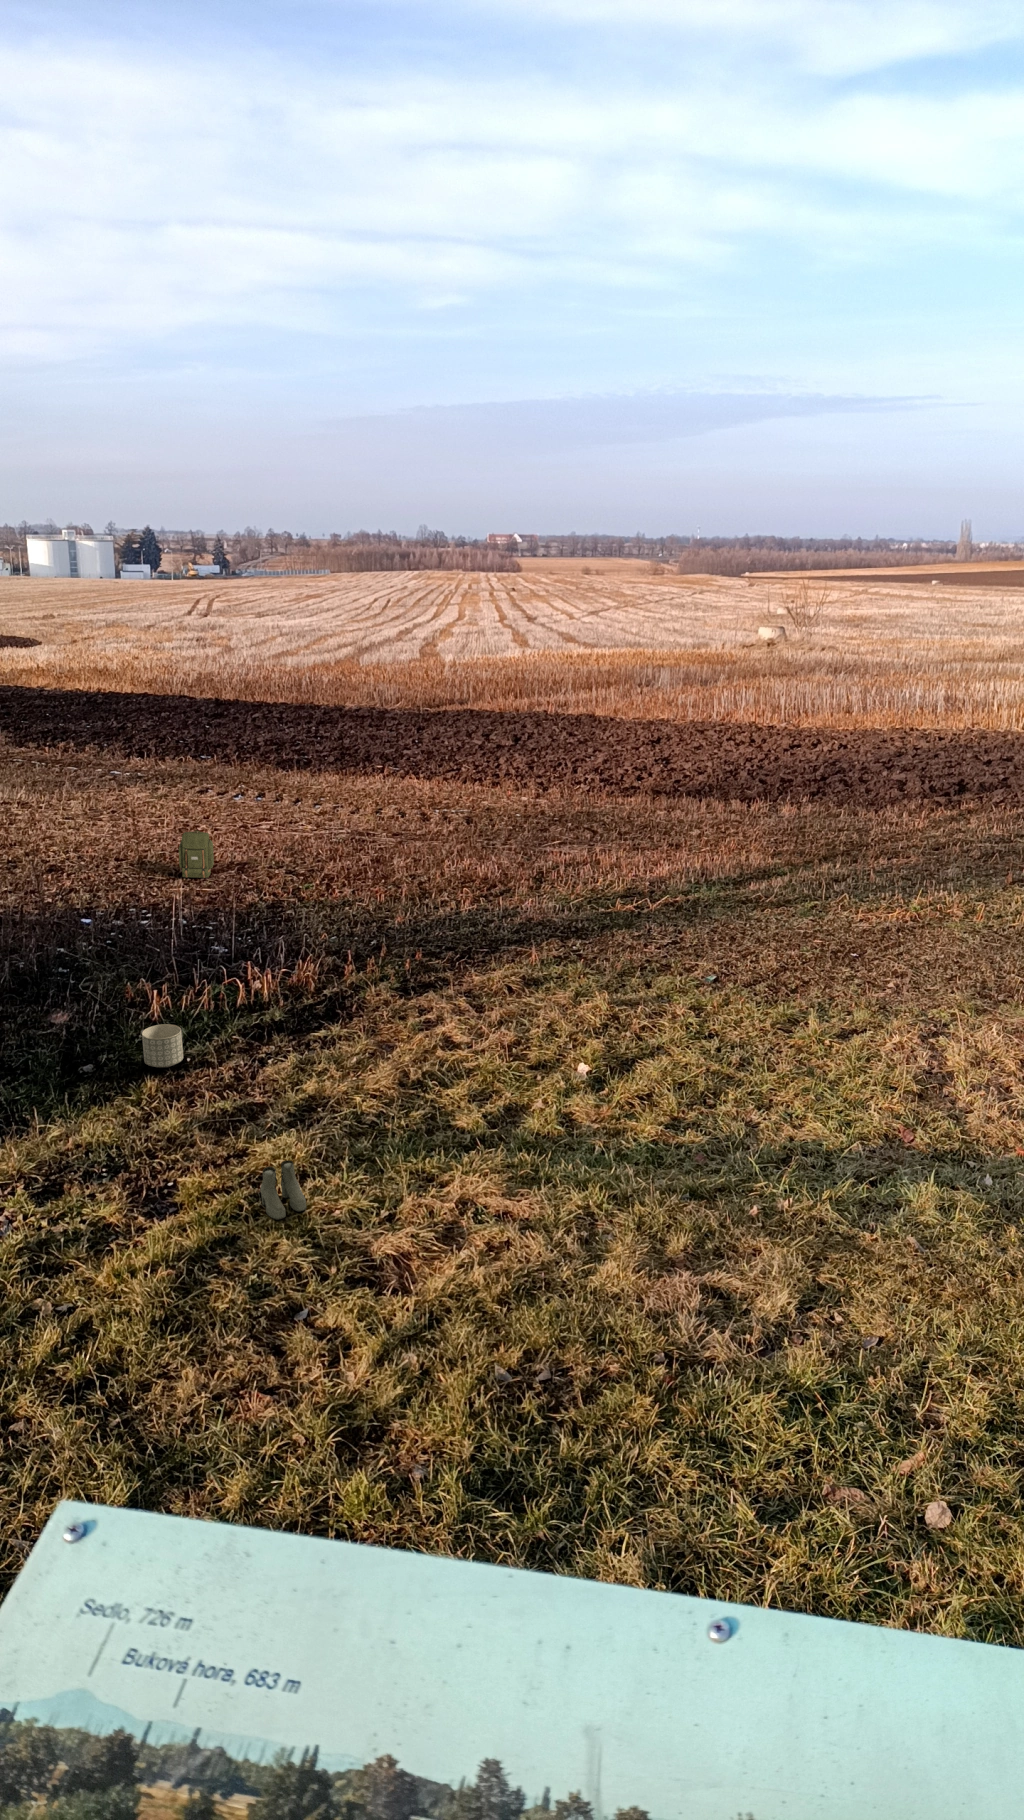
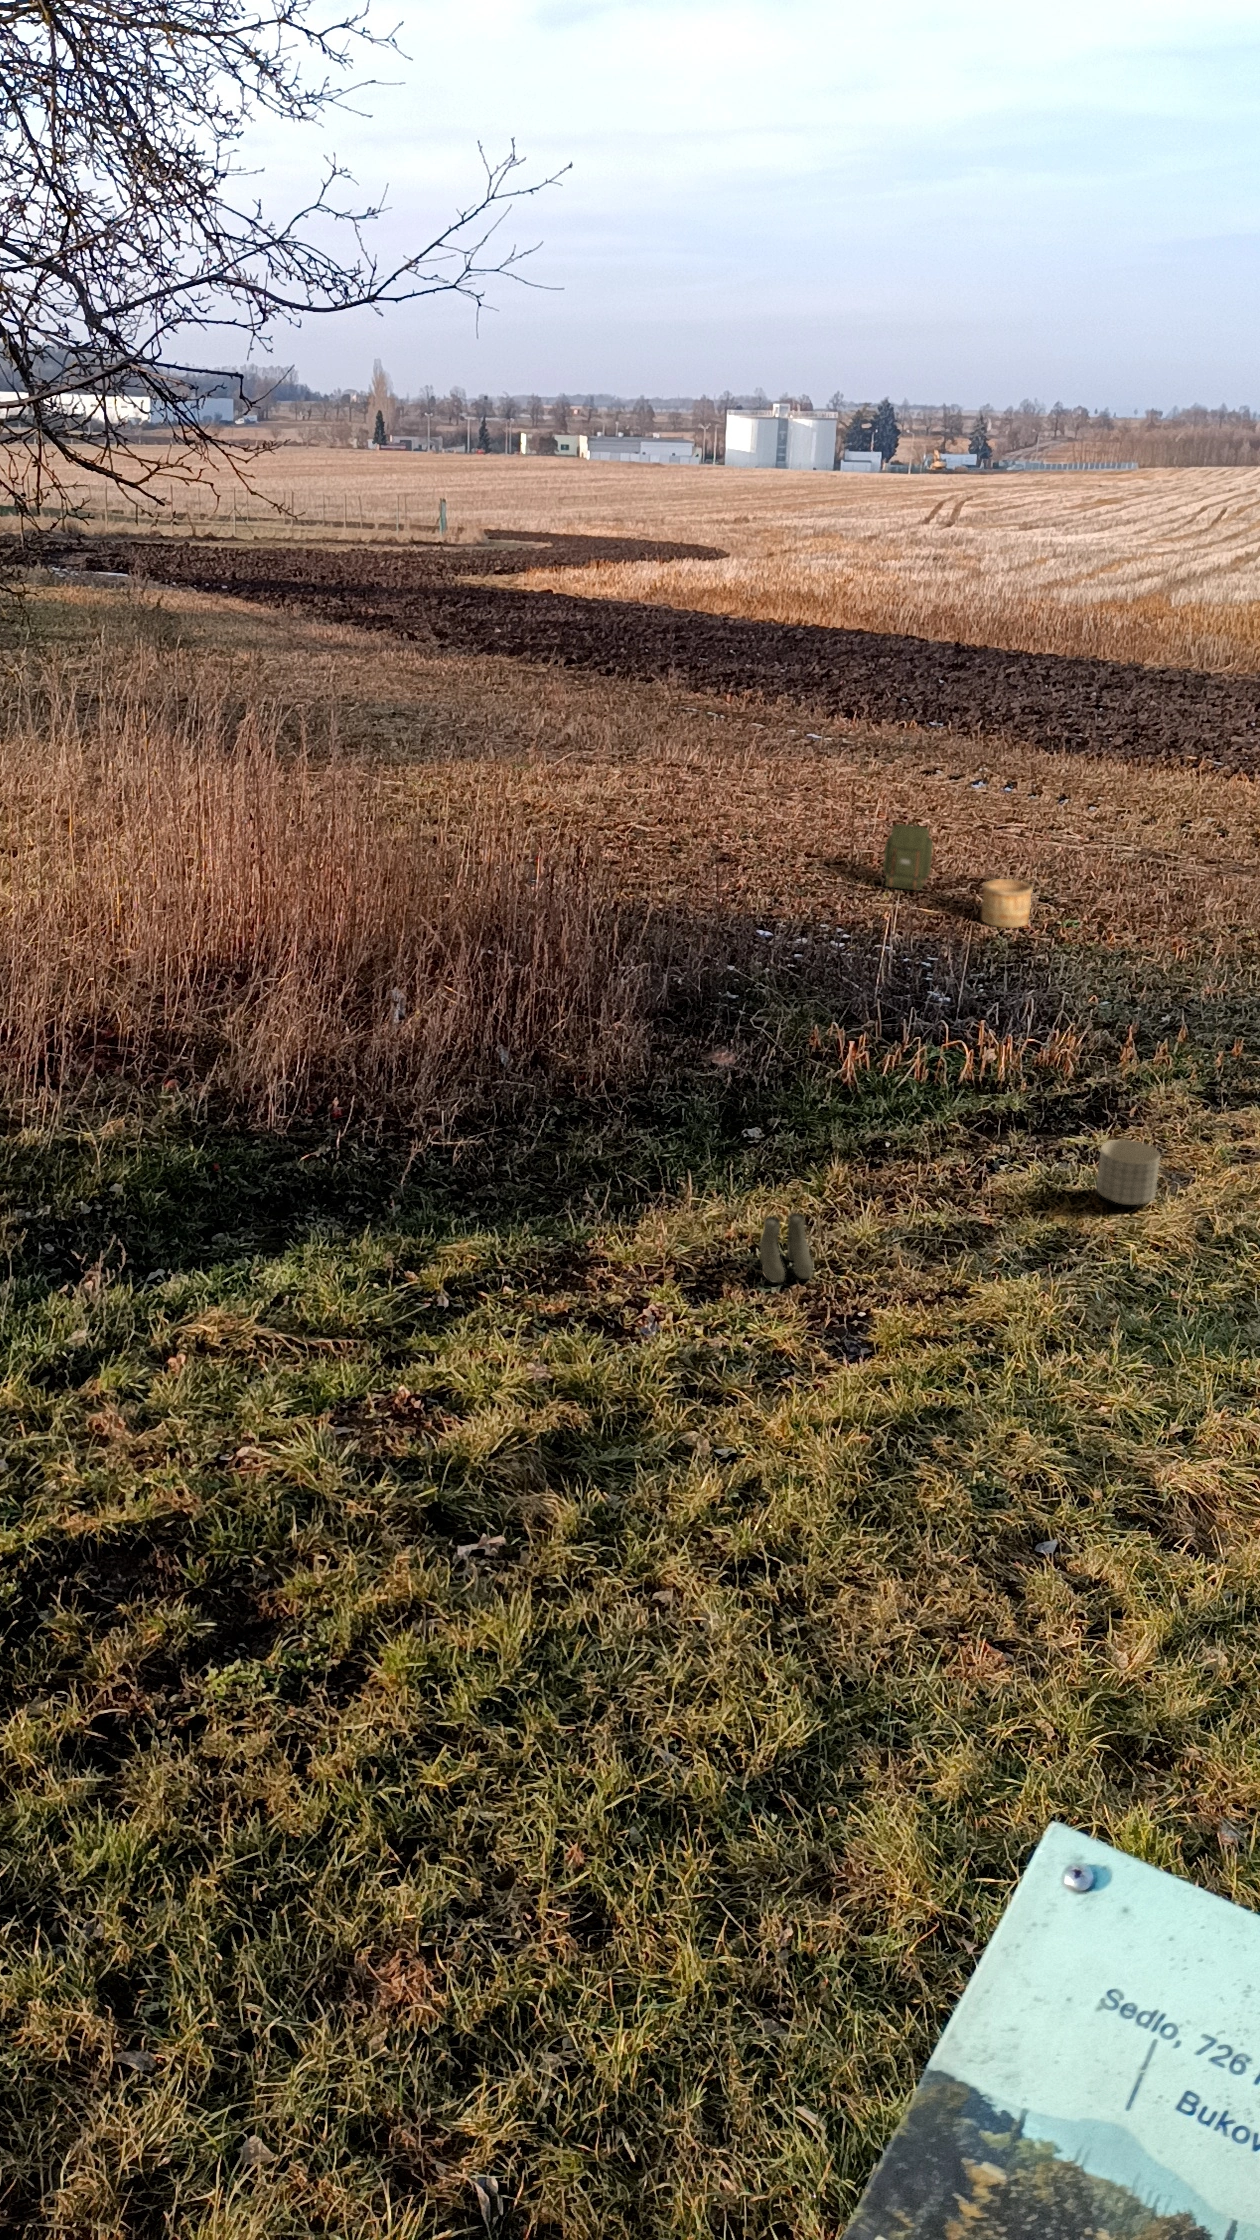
wooden bucket: none [248,863,284,897] -> present [982,879,1033,928]
planter: present [142,1024,183,1068] -> present [1097,1140,1160,1205]
boots: present [260,1160,306,1220] -> present [759,1213,813,1283]

